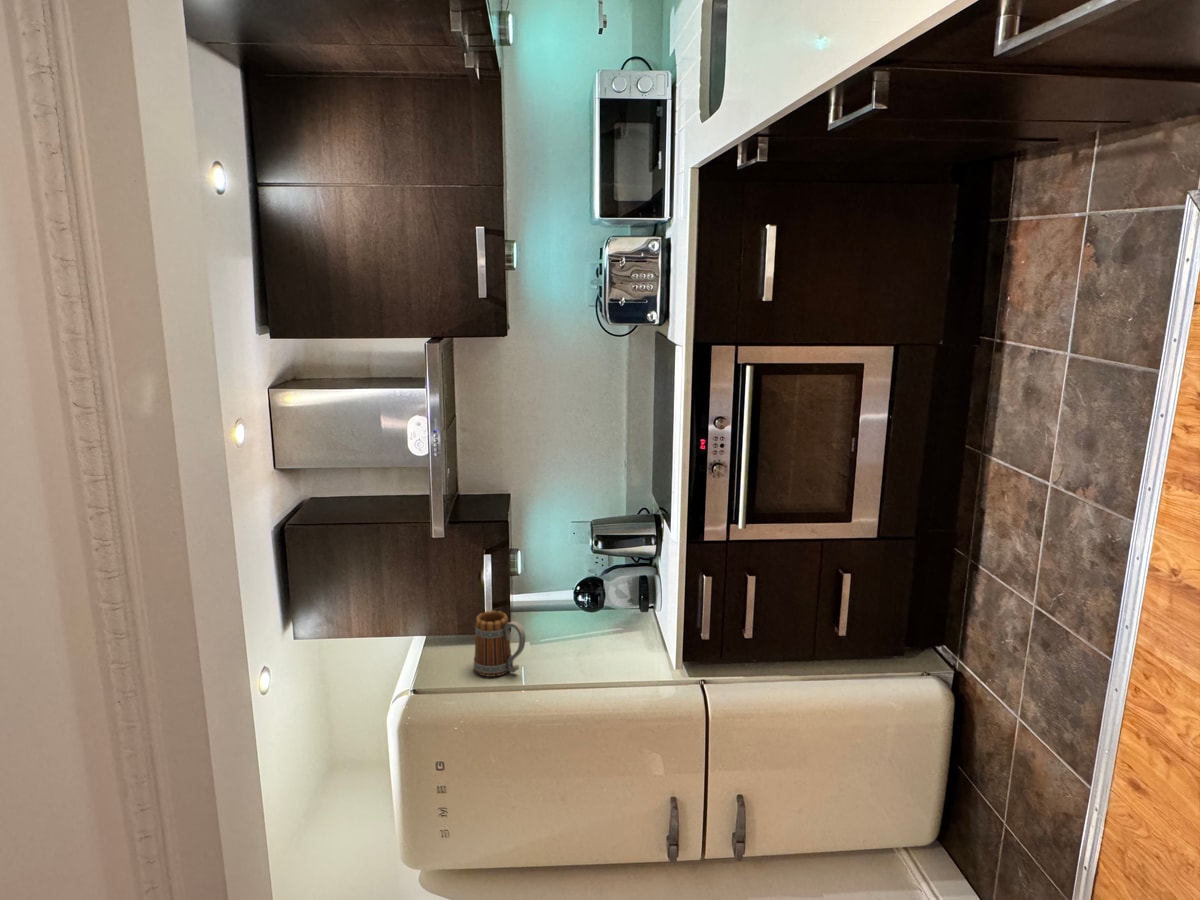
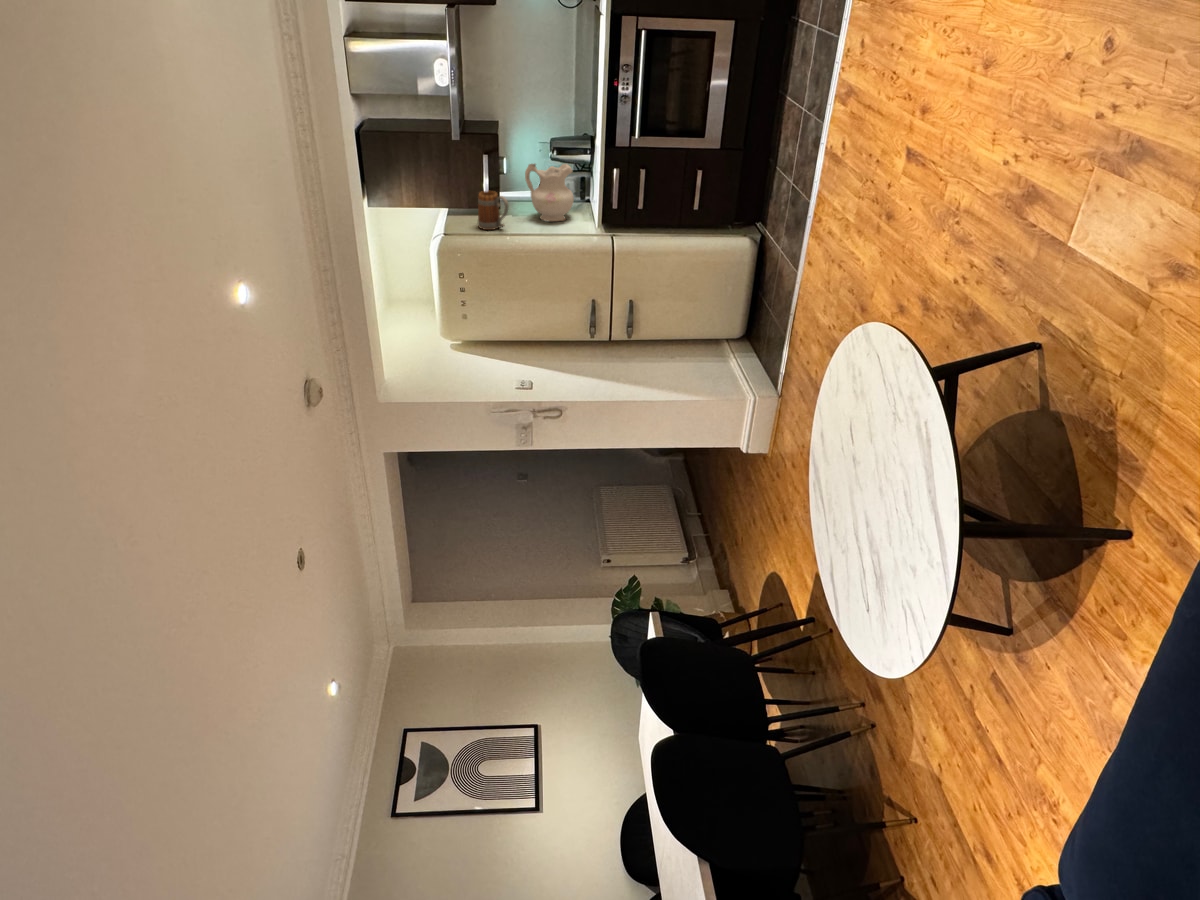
ceramic pitcher: none [553,562,631,654] -> present [525,164,574,221]

